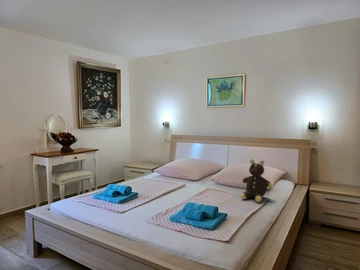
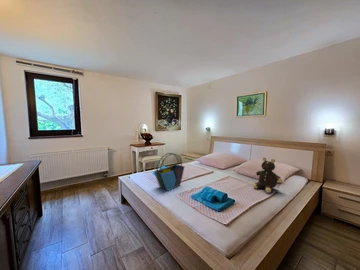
tote bag: none [109,161,151,217] -> present [154,153,184,191]

